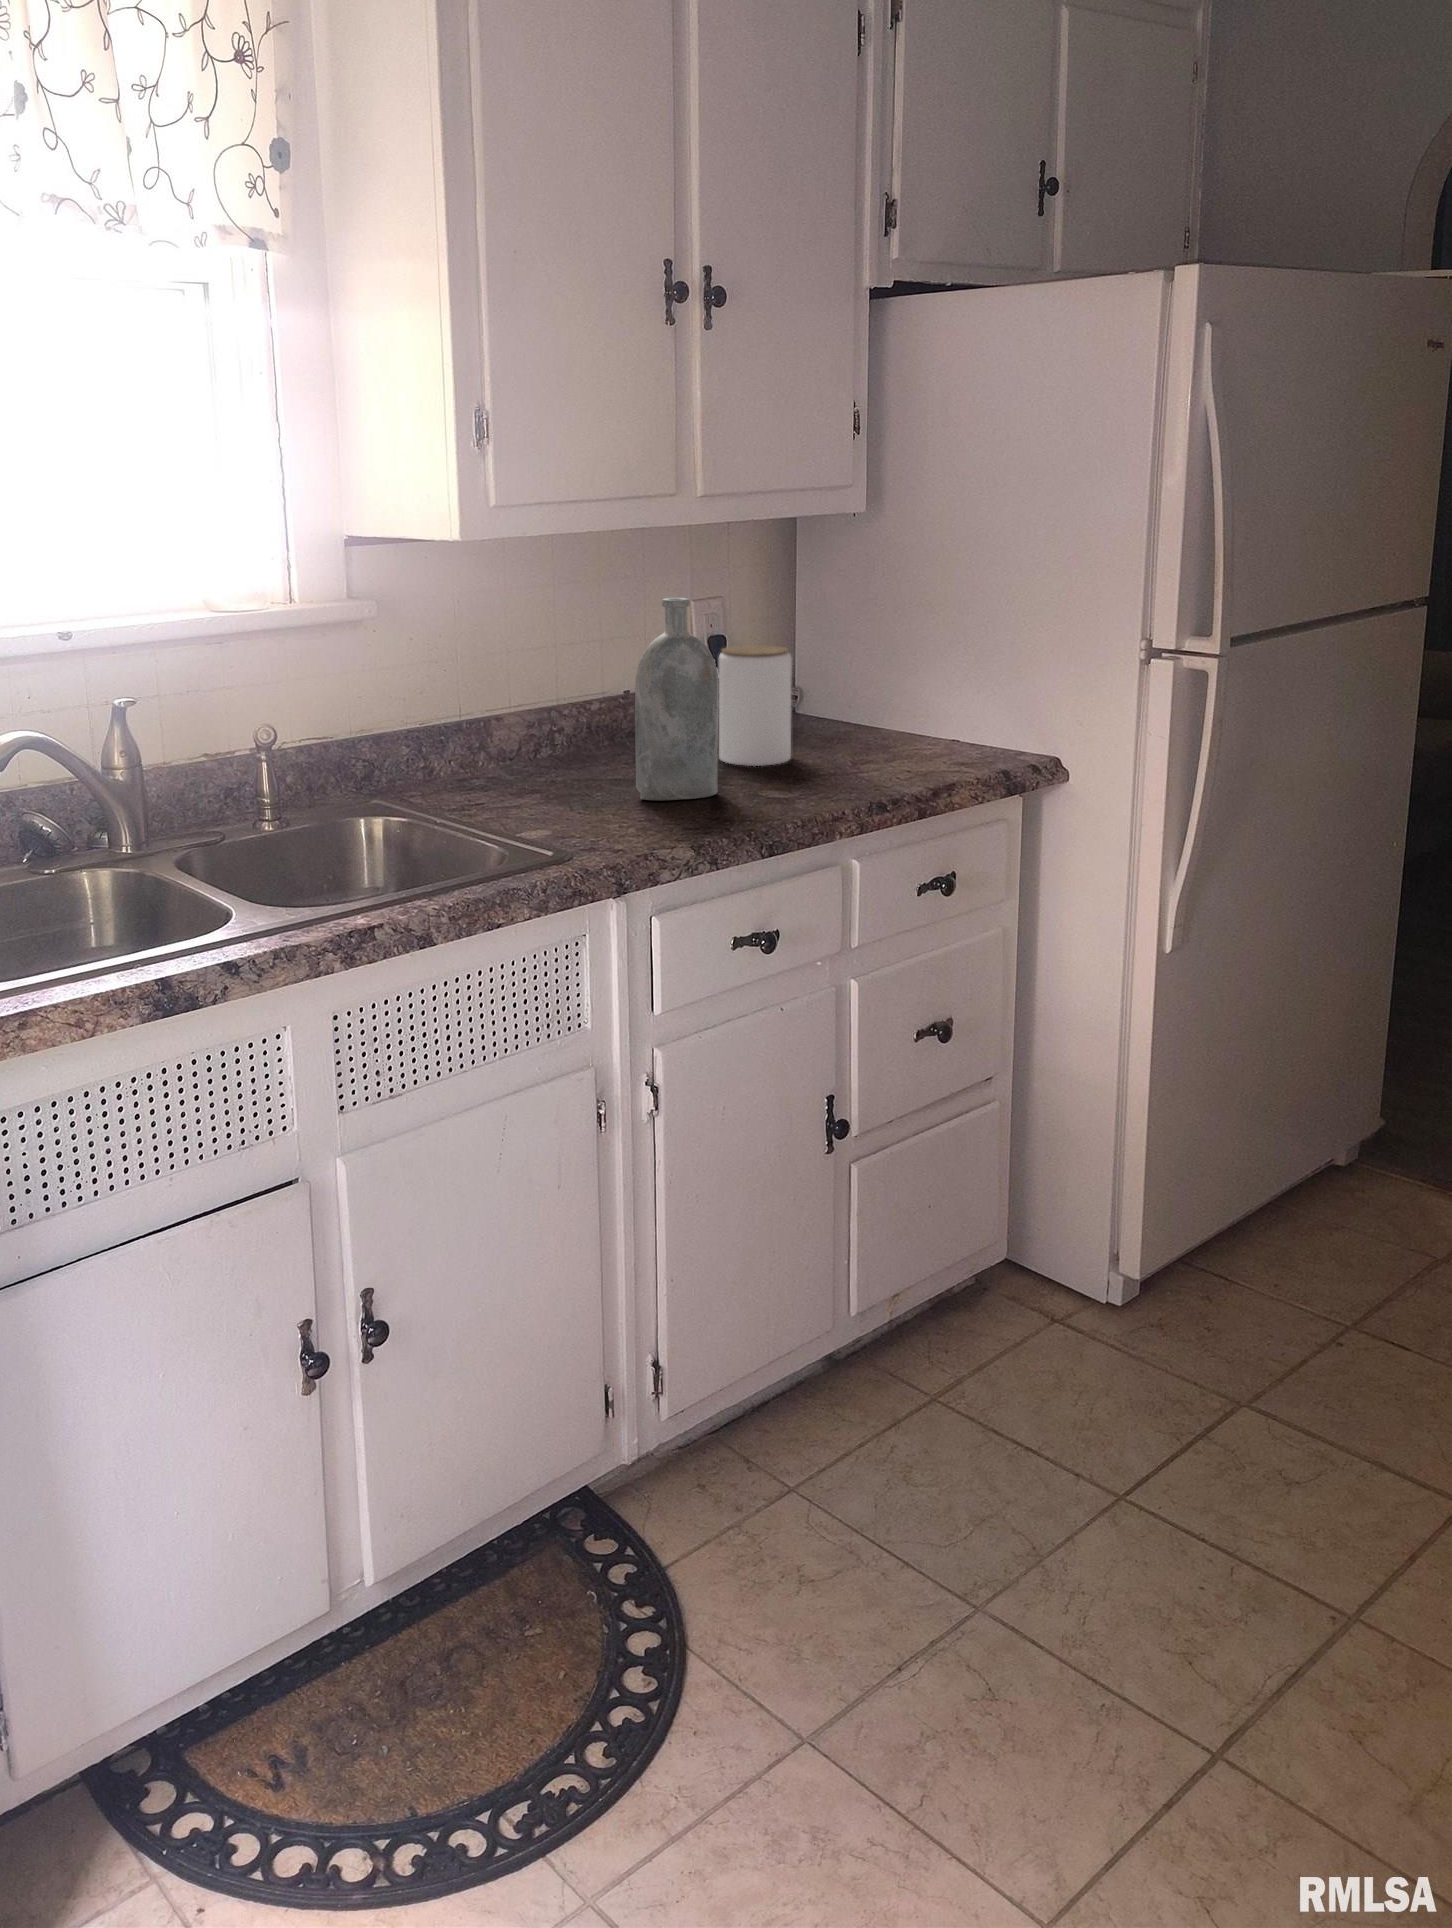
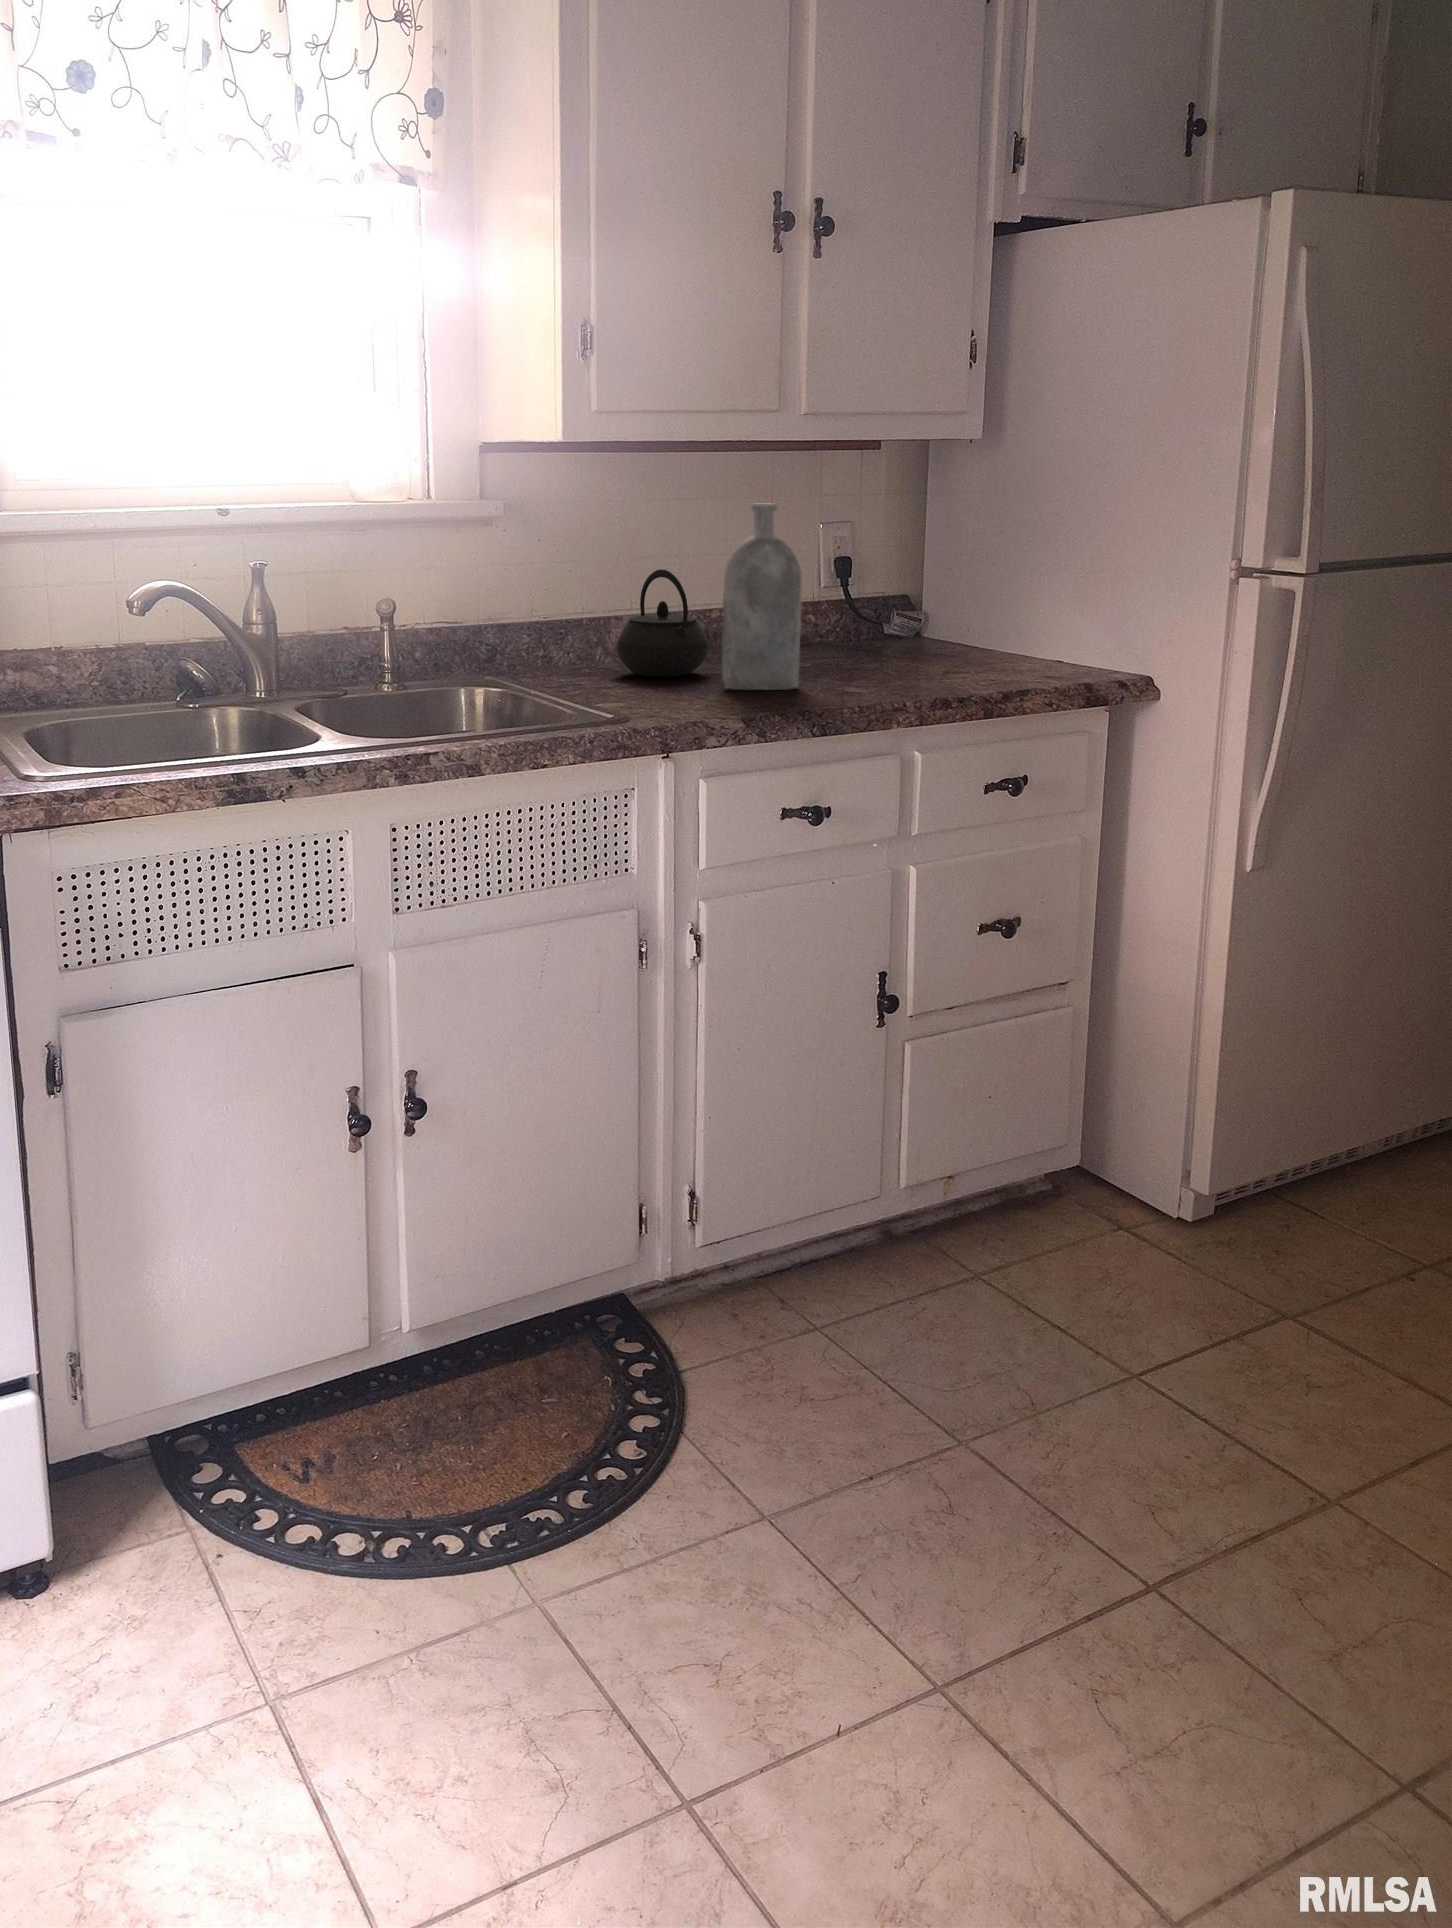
jar: present [719,645,792,766] -> none [821,562,892,672]
kettle: none [506,666,606,784] -> present [617,569,709,677]

